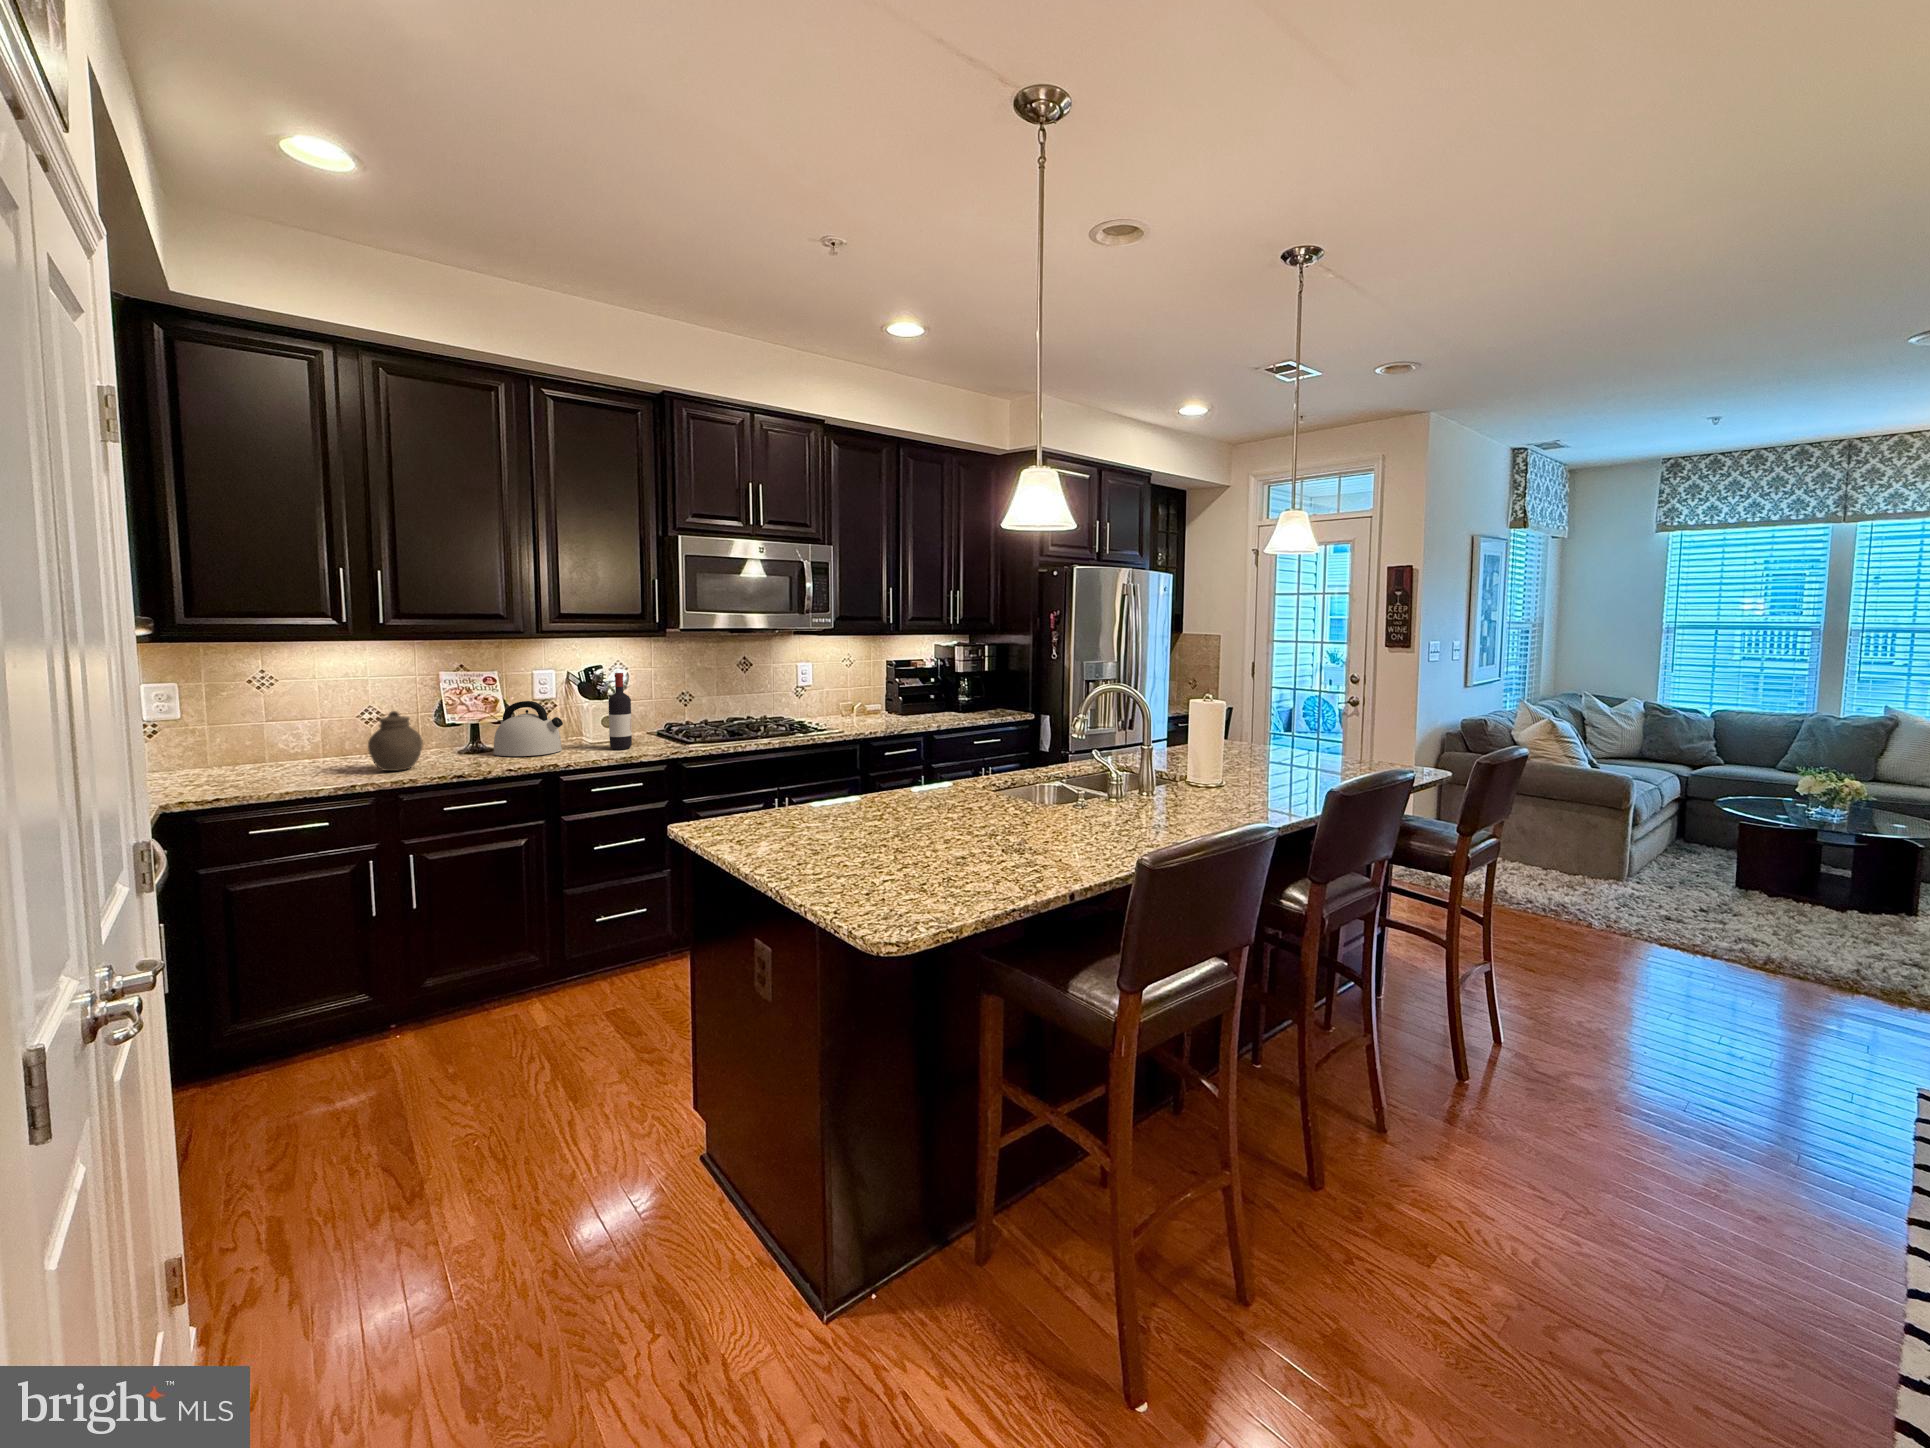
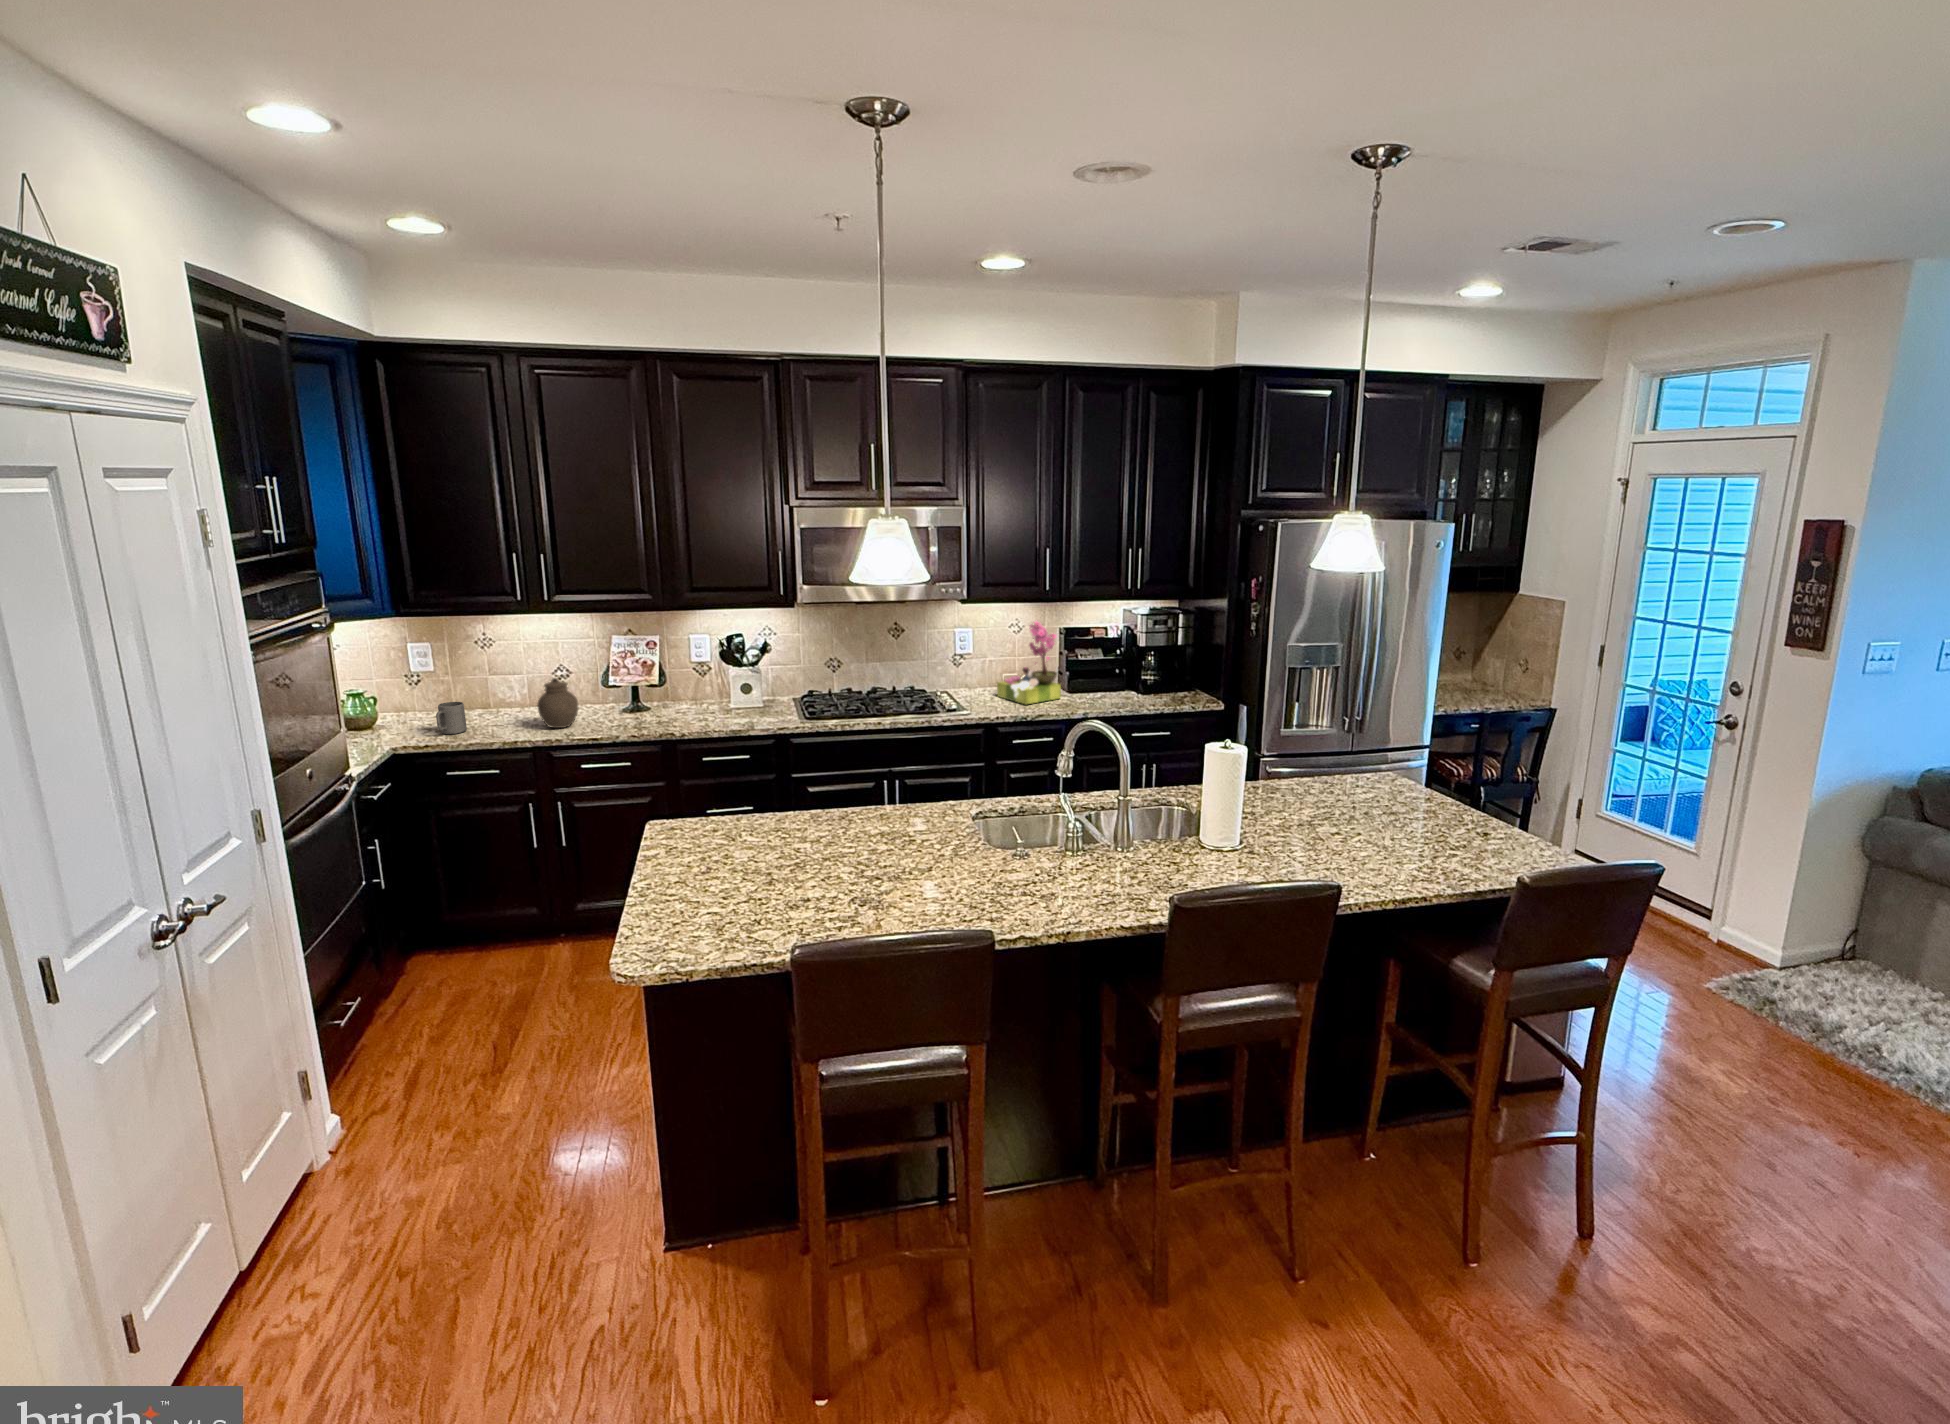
flower arrangement: none [852,650,910,724] -> present [997,621,1061,704]
wine bottle: present [608,673,632,750] -> none [732,646,754,719]
kettle: present [493,701,563,756] -> none [643,668,699,720]
mug: none [221,746,261,787] -> present [436,702,467,734]

